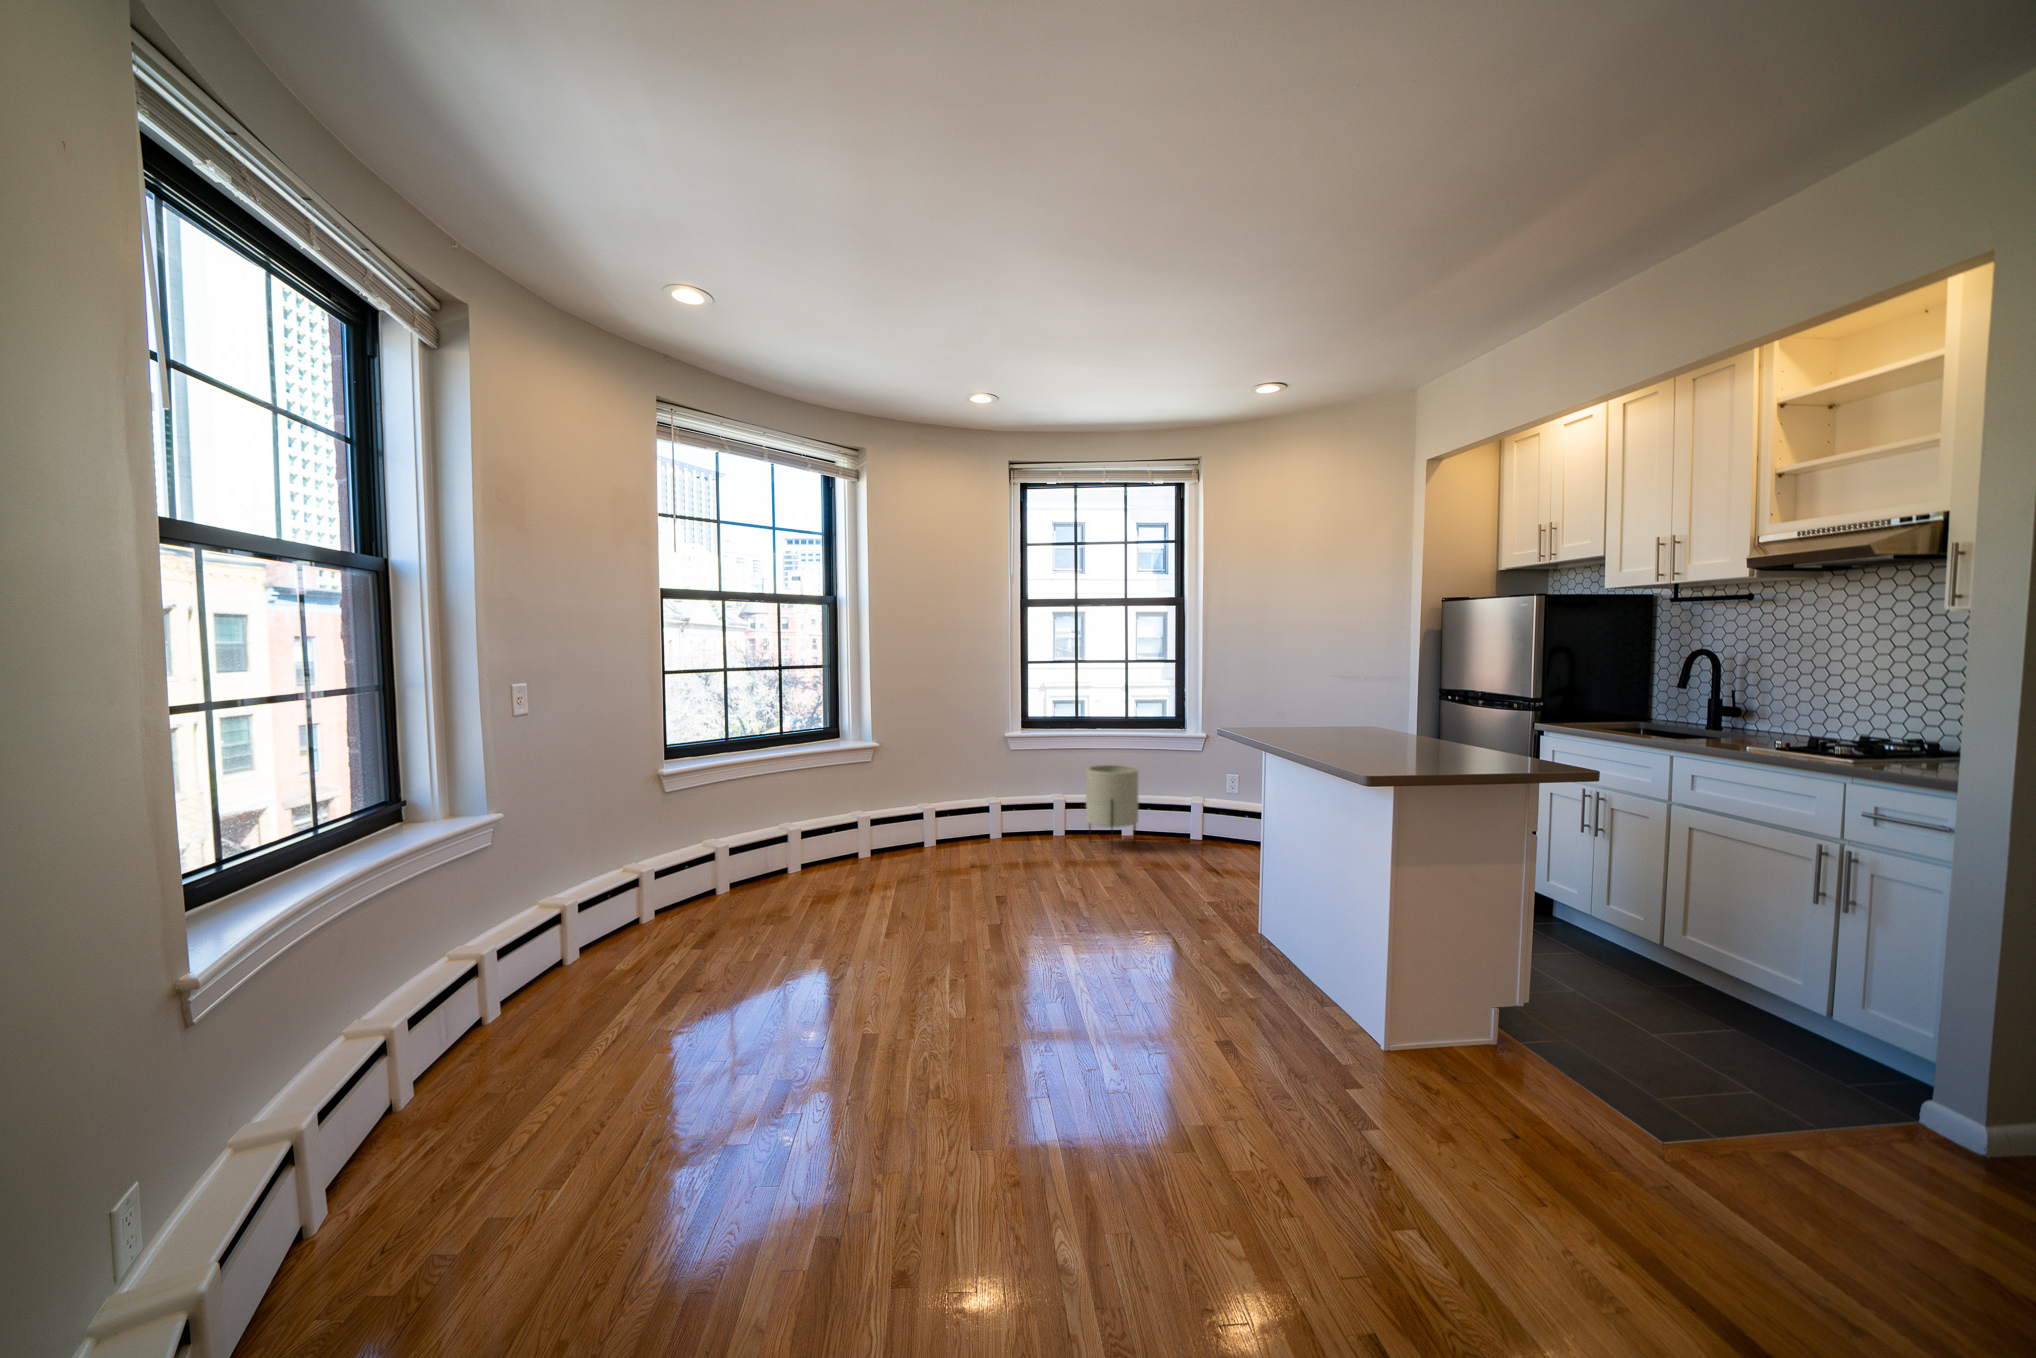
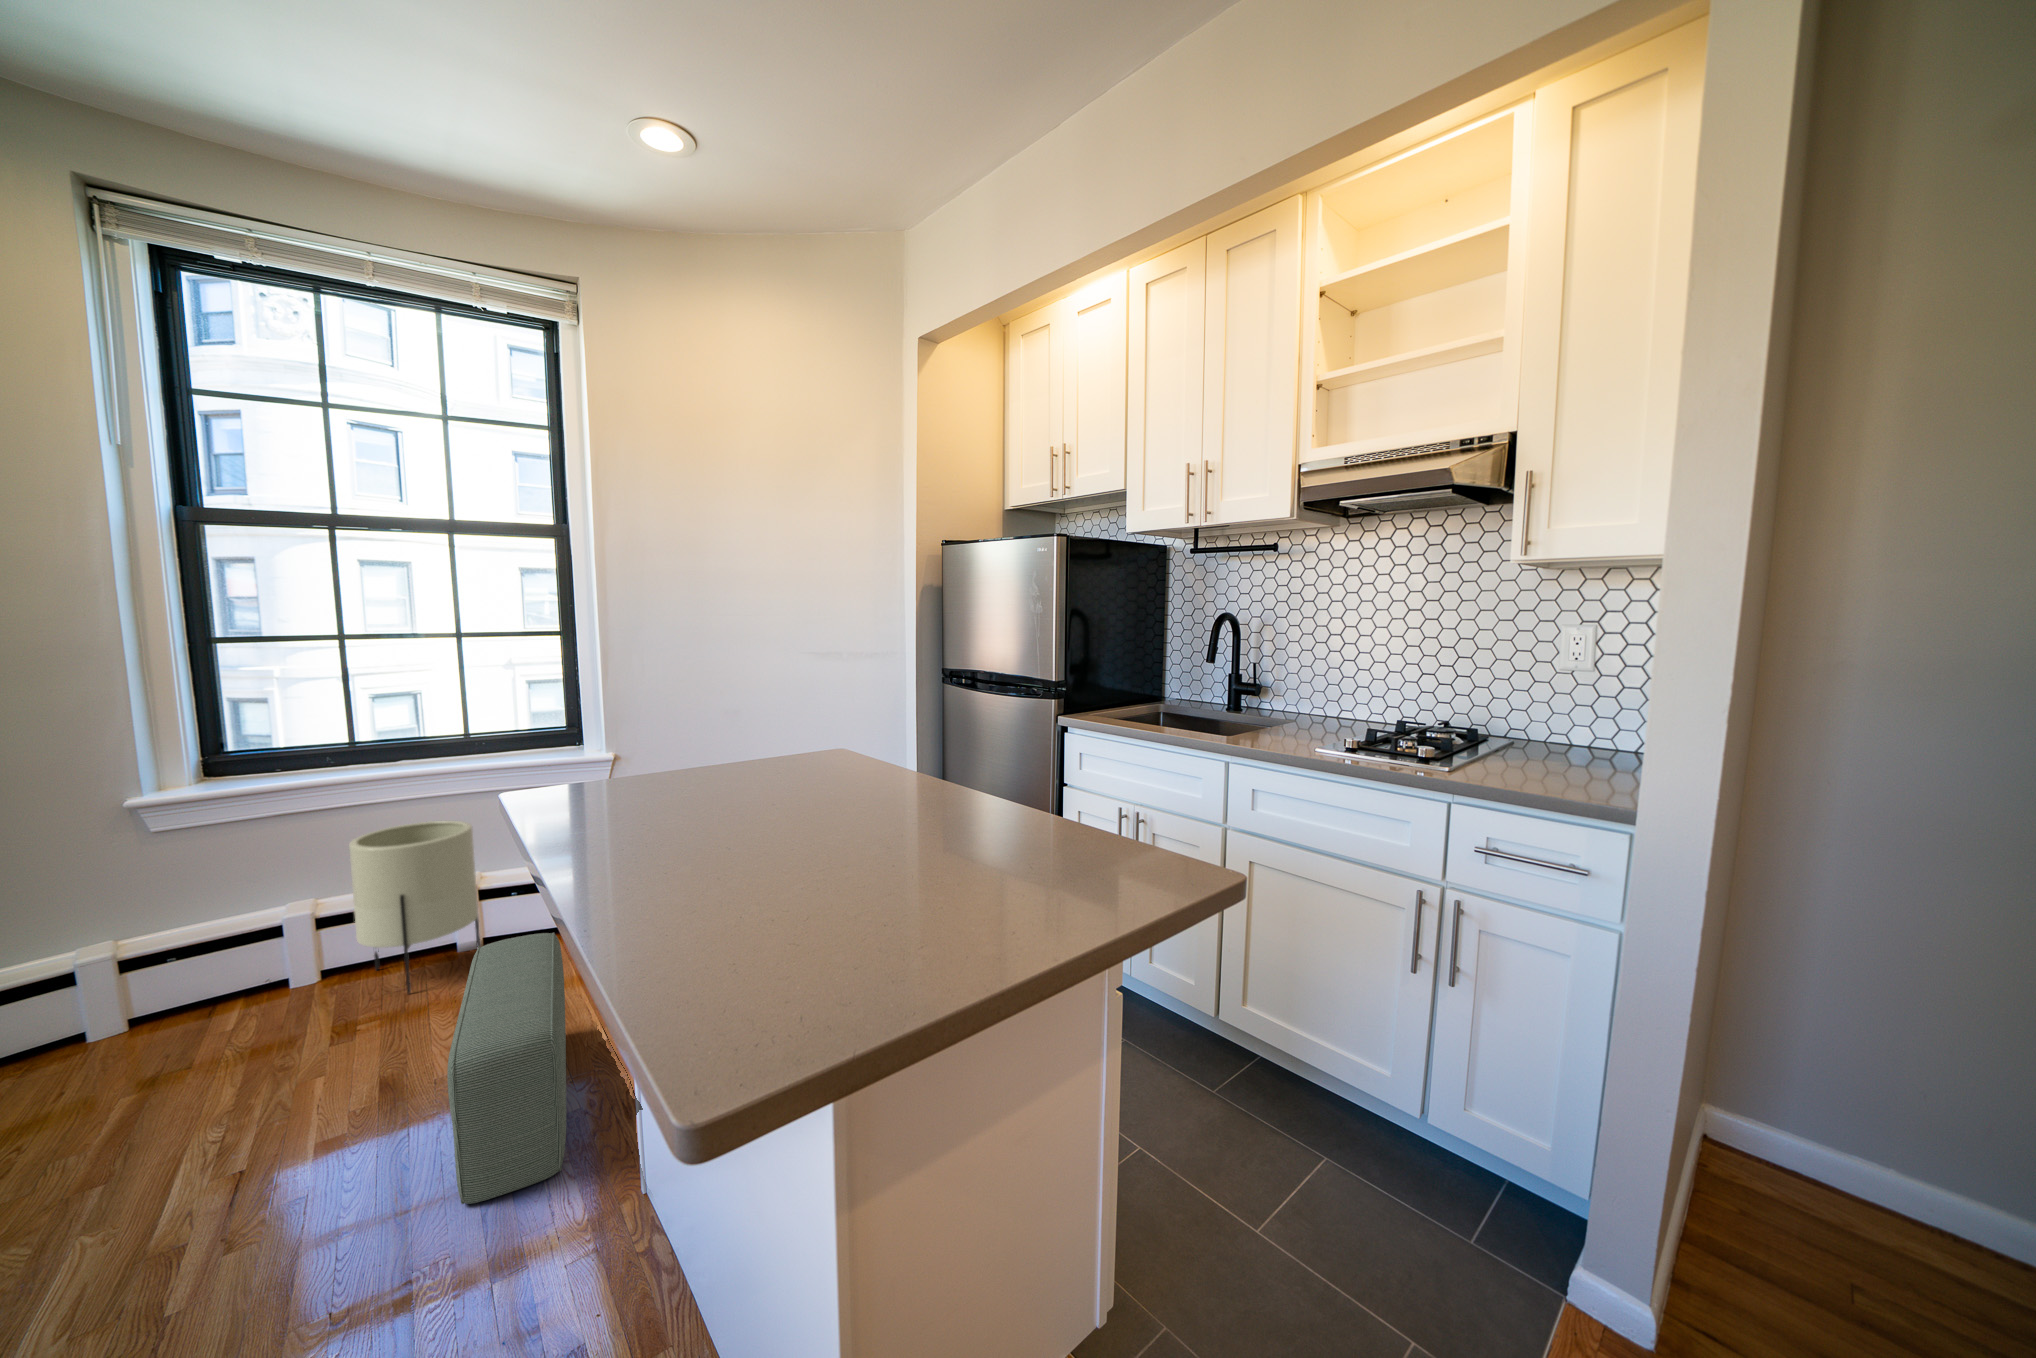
pouf: none [1164,821,1227,924] -> present [447,932,566,1204]

